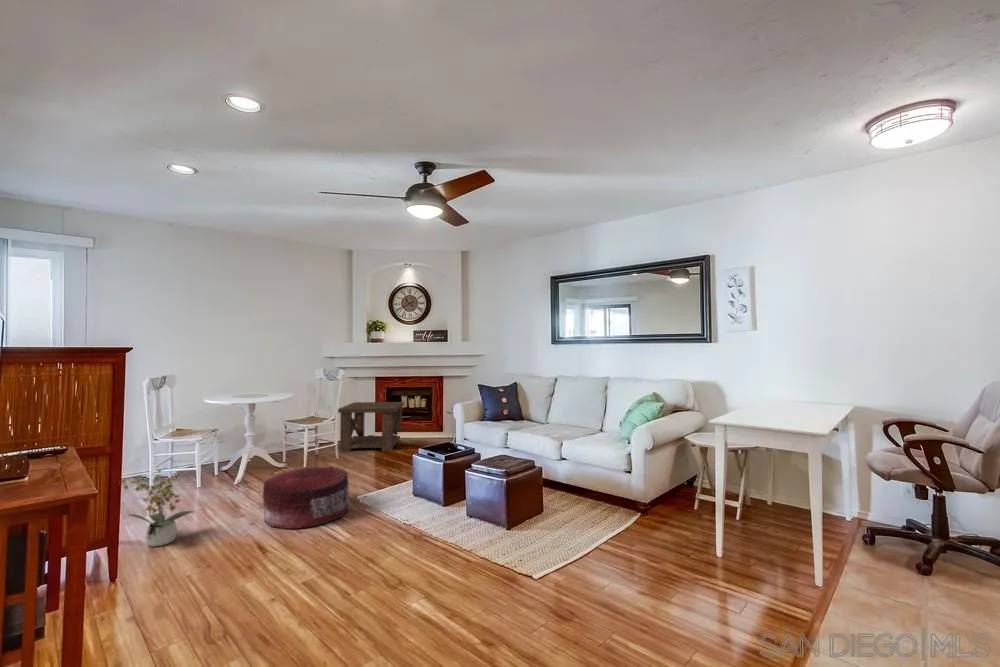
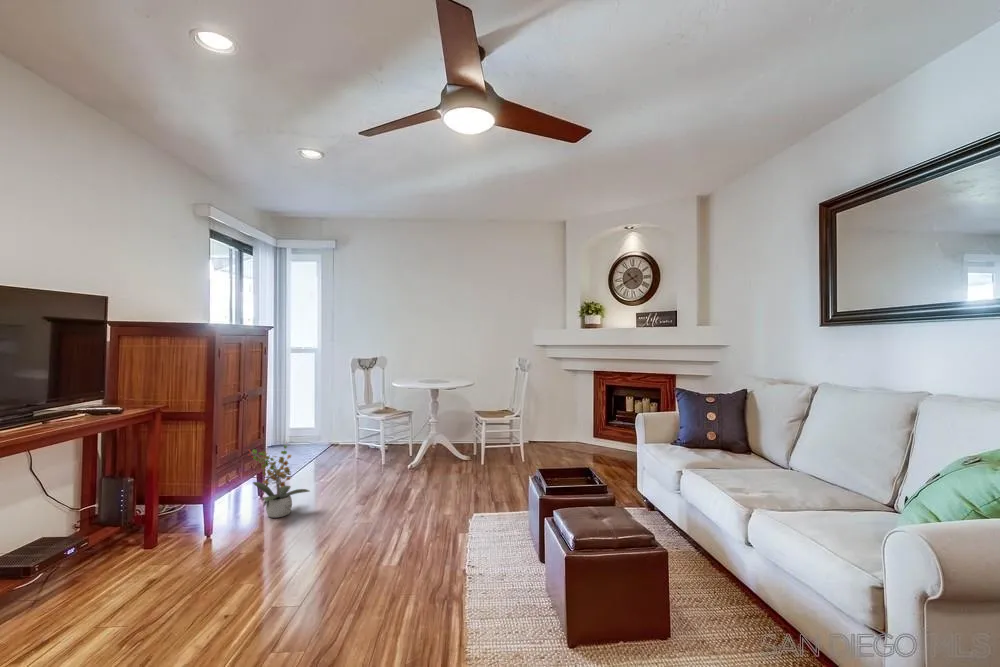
side table: present [338,402,404,452] -> none [535,398,622,463]
pouf: present [263,467,349,529] -> none [352,466,450,539]

